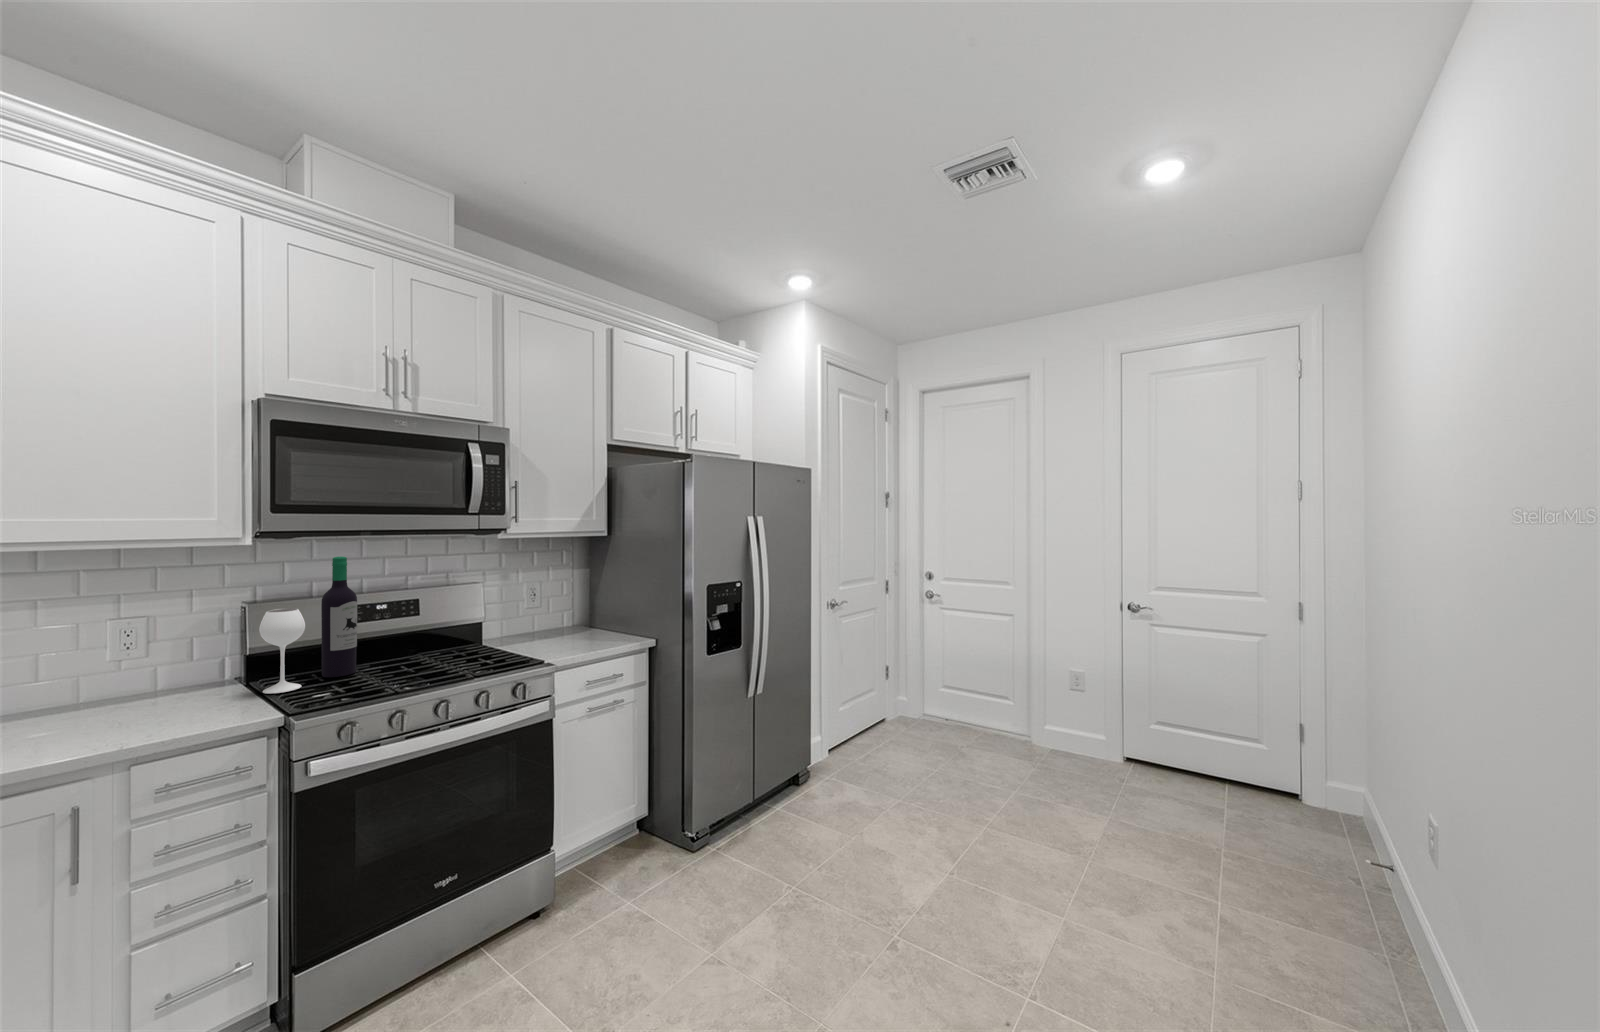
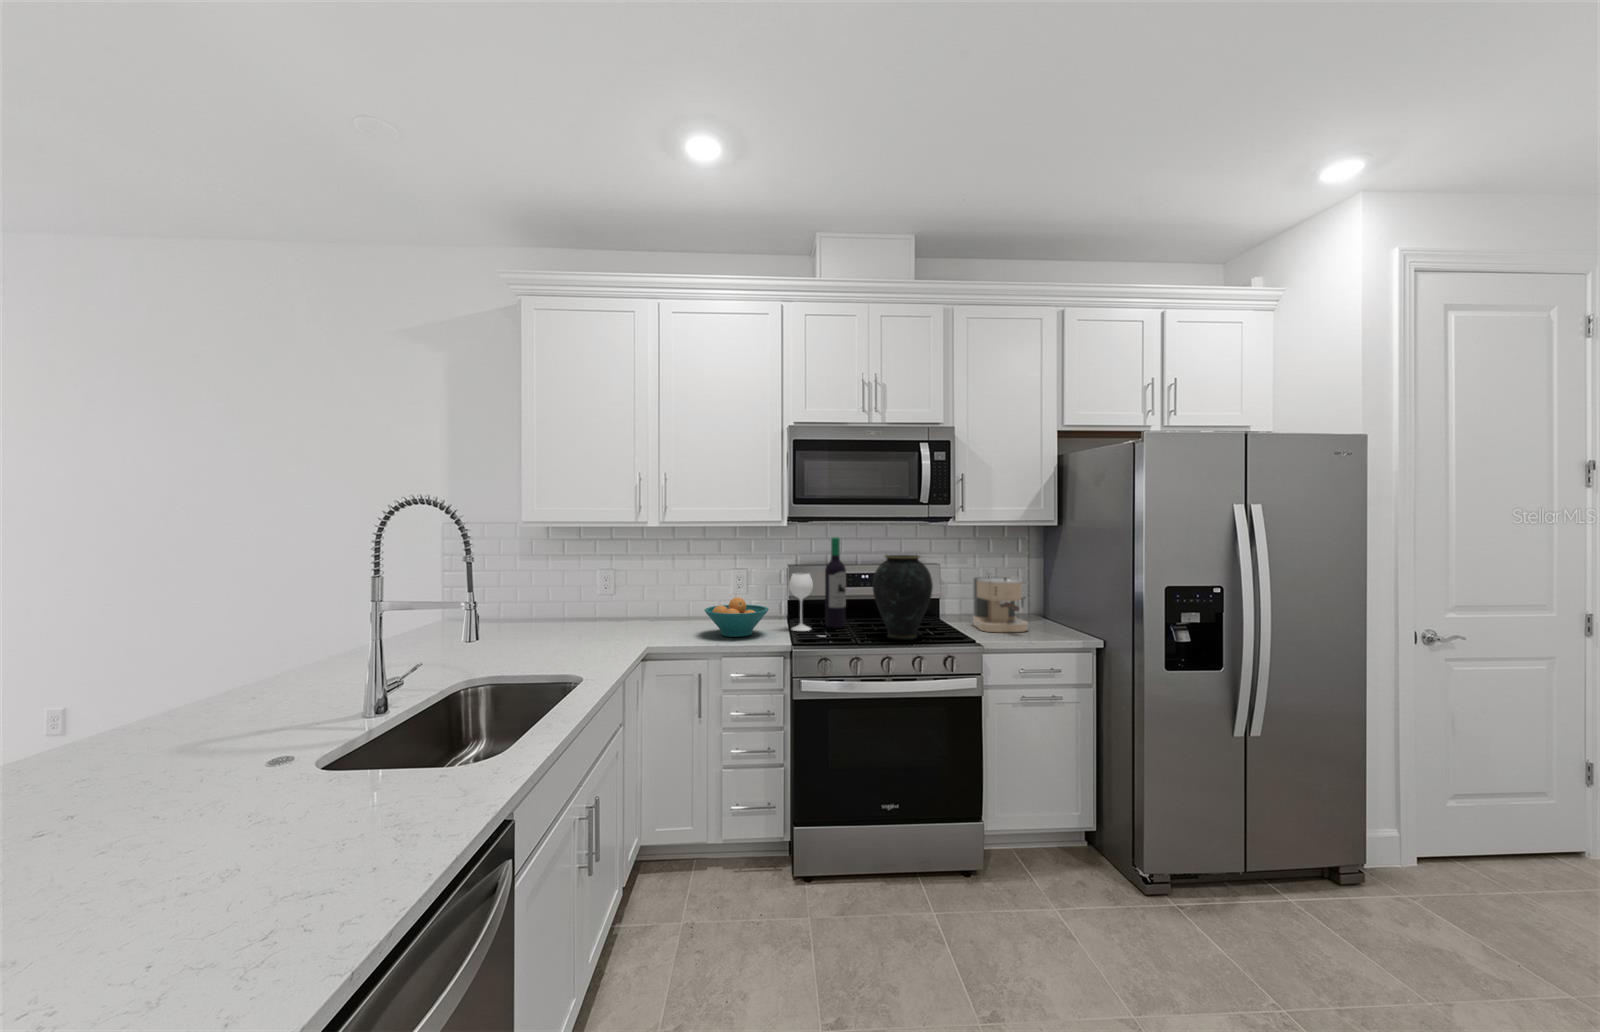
vase: none [409,574,491,676] -> present [872,555,933,640]
coffee maker: none [522,587,583,647] -> present [973,577,1028,632]
fruit bowl: none [67,662,224,730] -> present [704,597,769,637]

